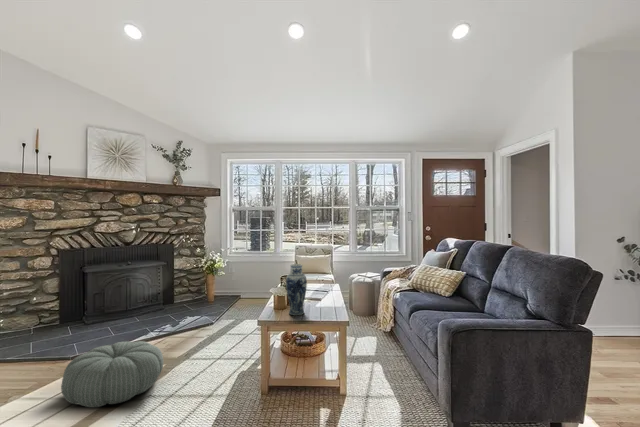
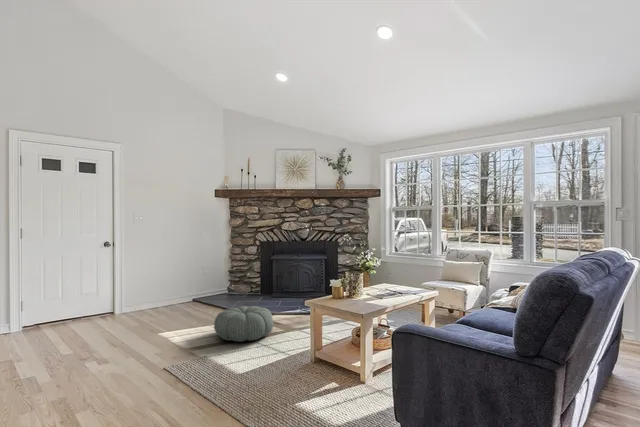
vase: present [286,264,307,315] -> none [331,261,349,305]

